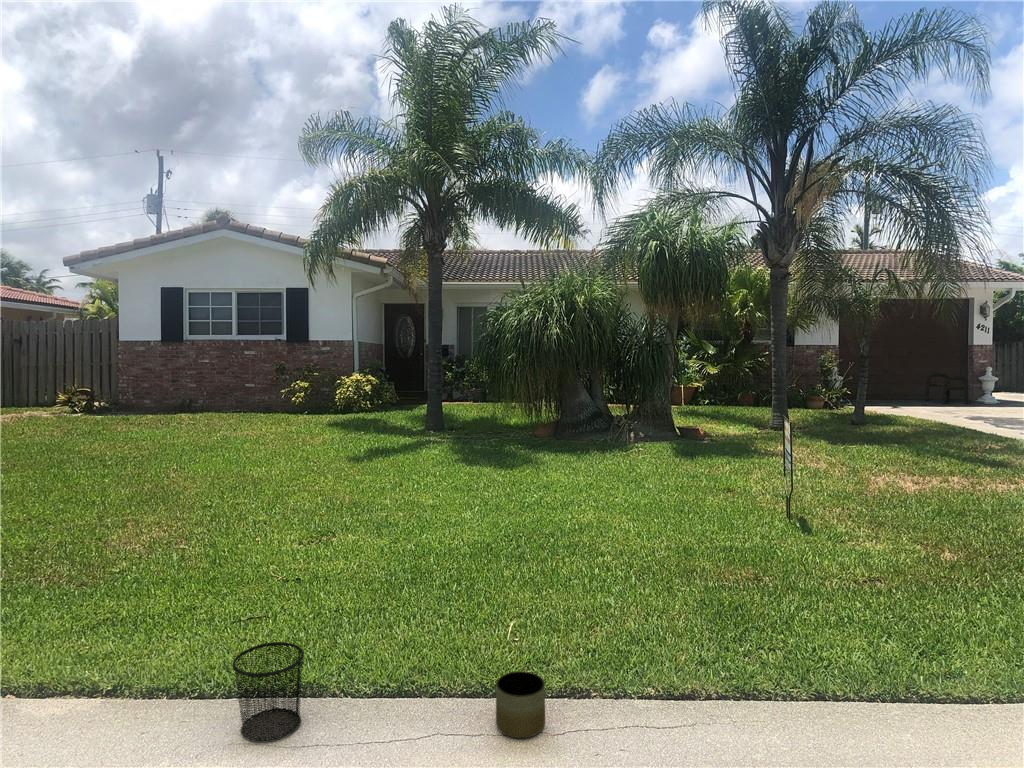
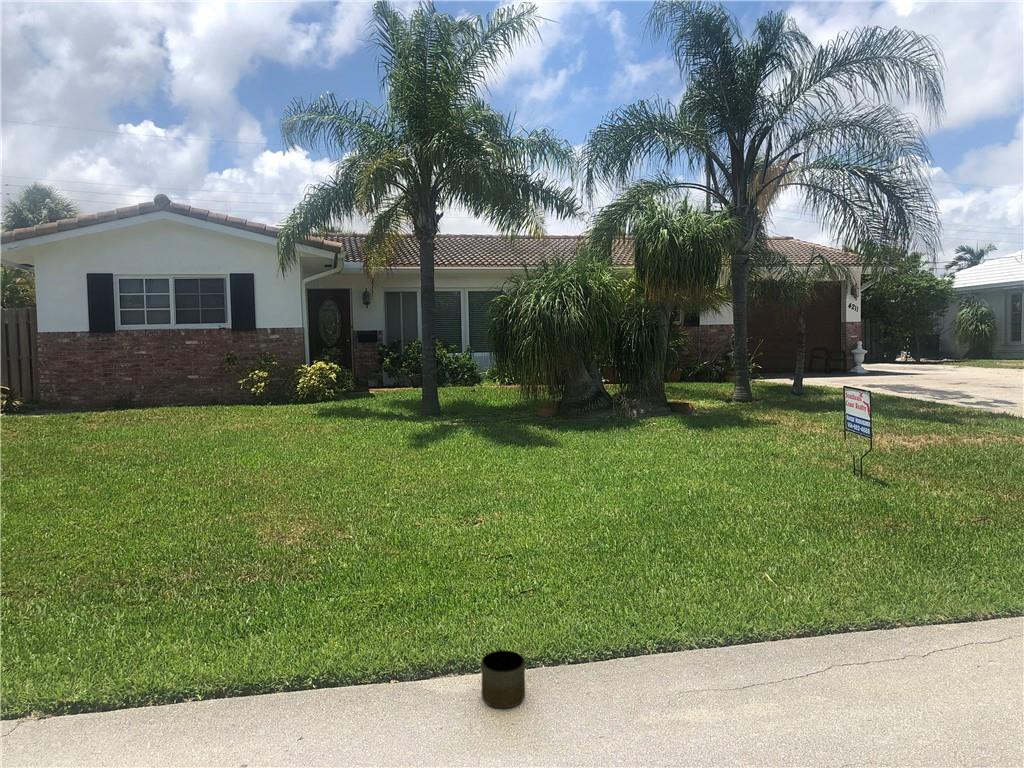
waste bin: present [233,642,304,742] -> none [628,604,686,684]
planter: present [496,671,545,738] -> present [482,650,525,708]

